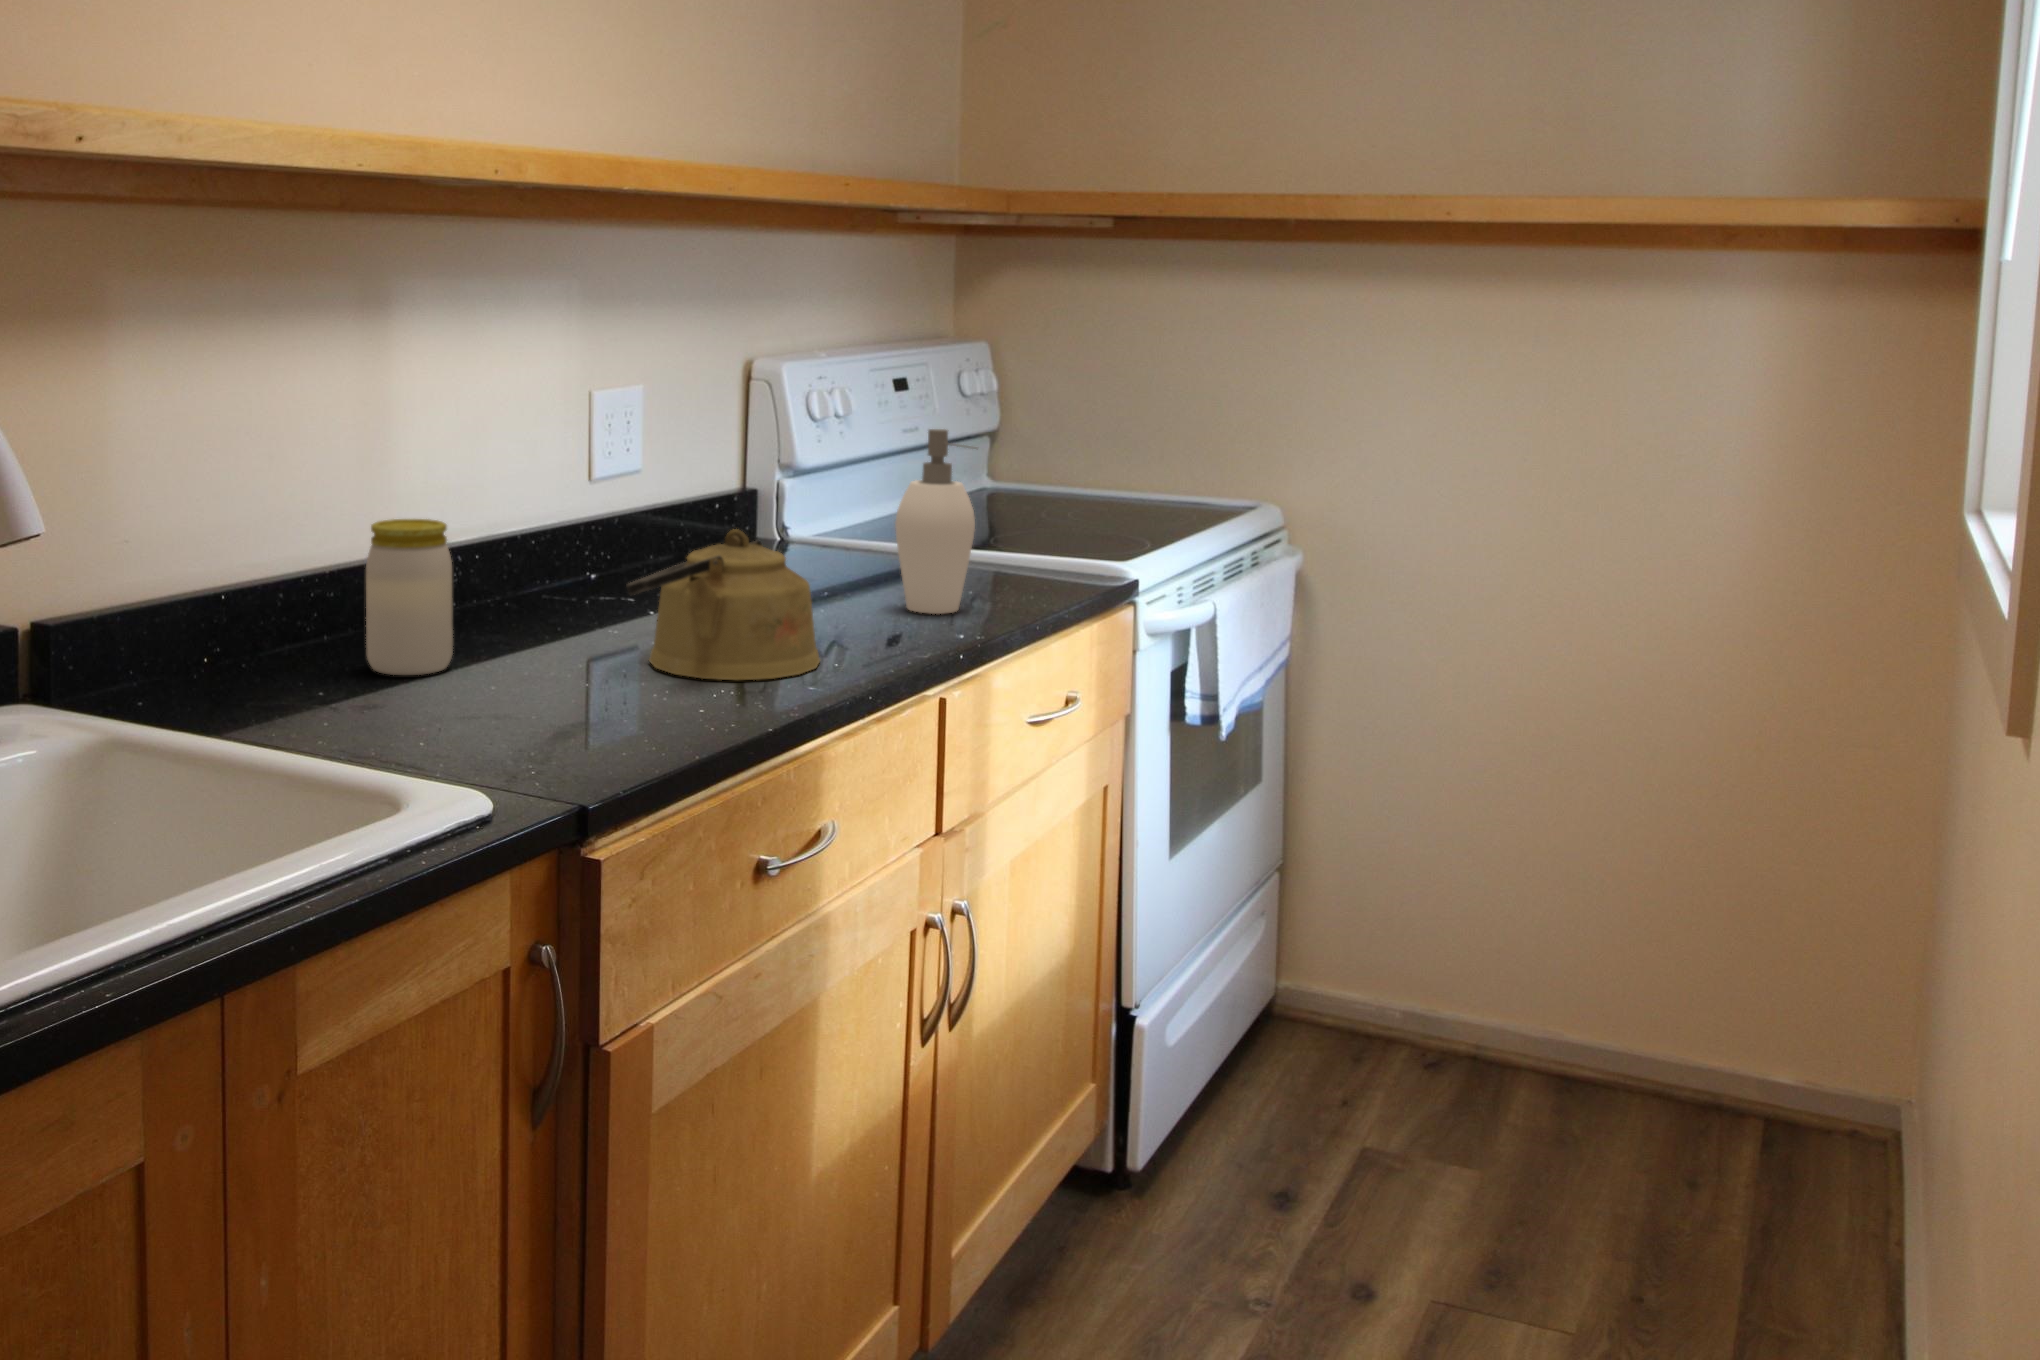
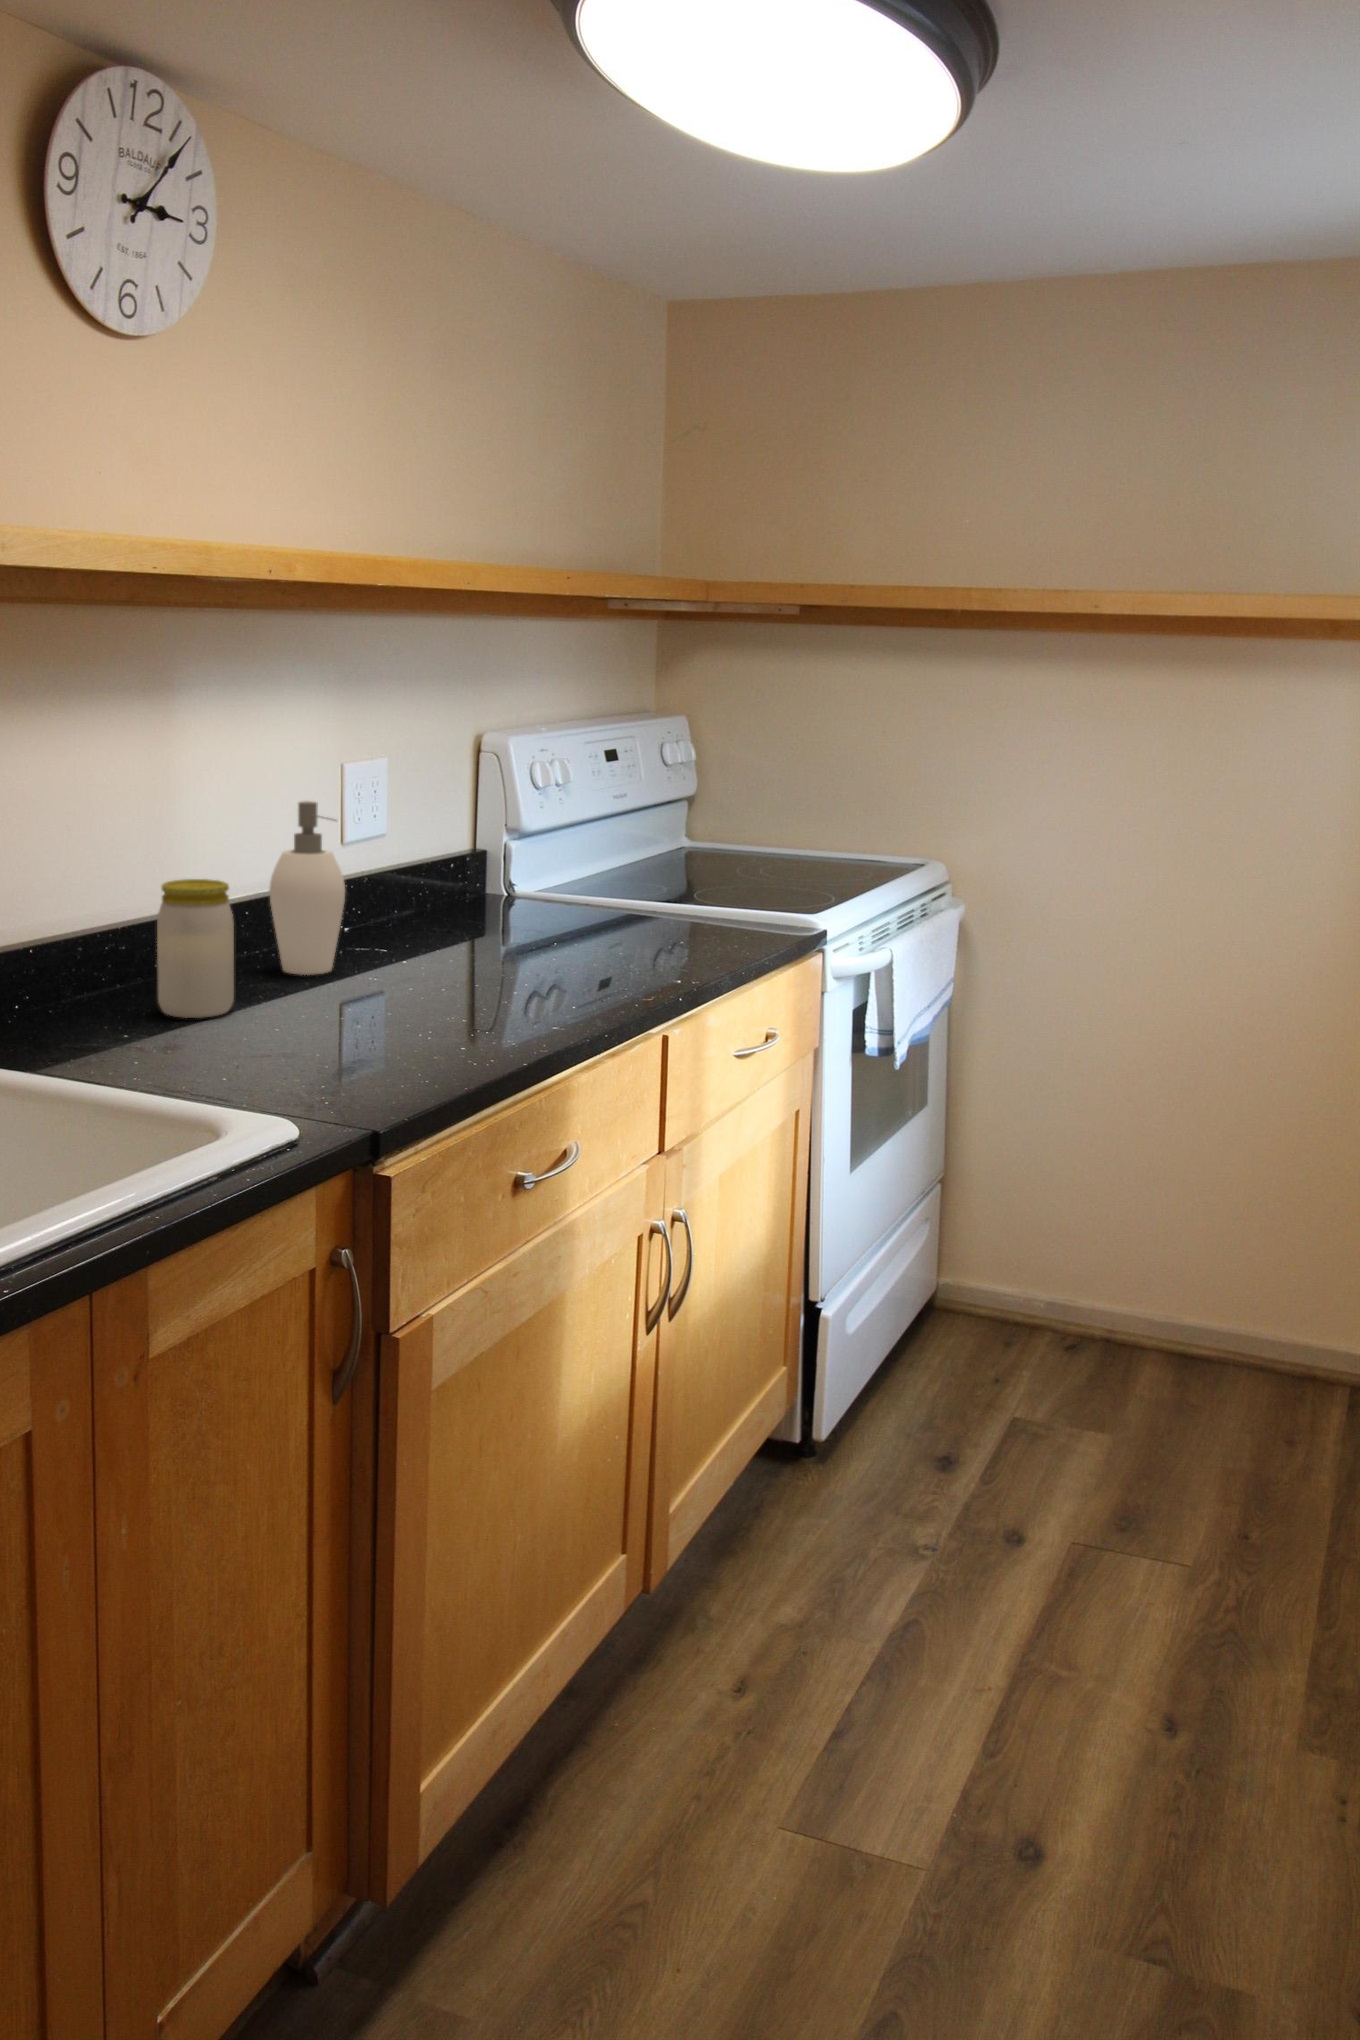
soap dispenser: present [895,429,976,614] -> present [269,801,345,975]
kettle: present [626,529,820,680] -> none [388,888,558,1020]

